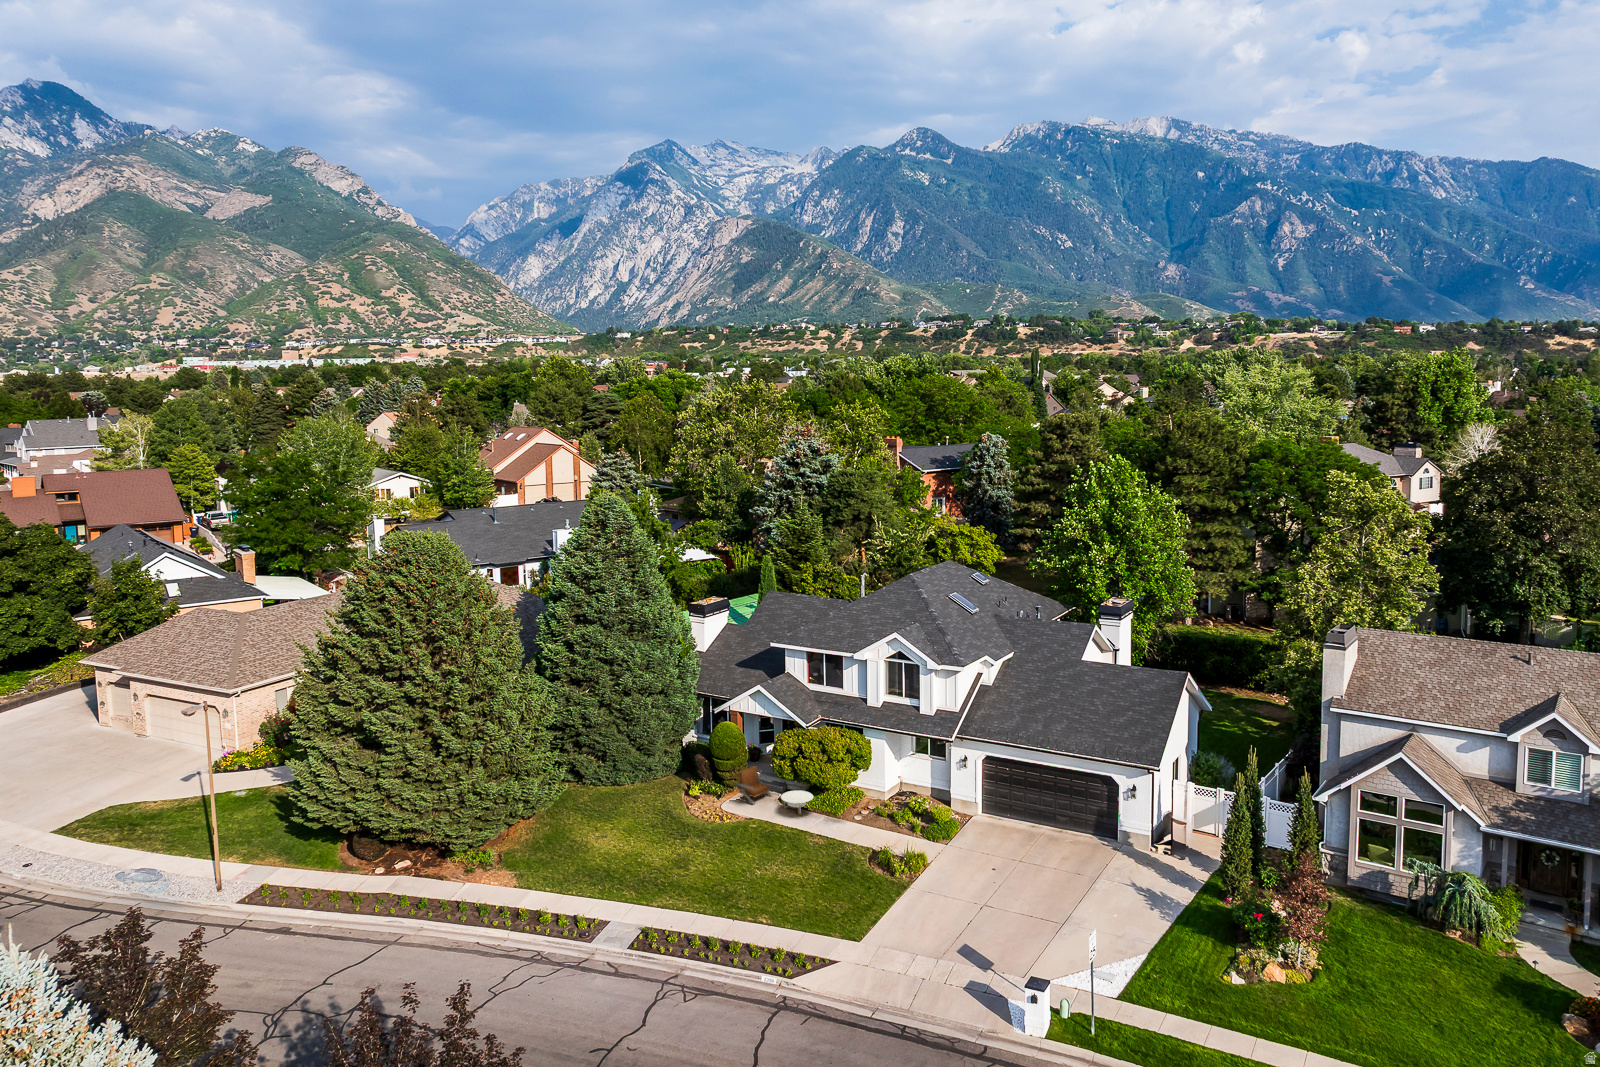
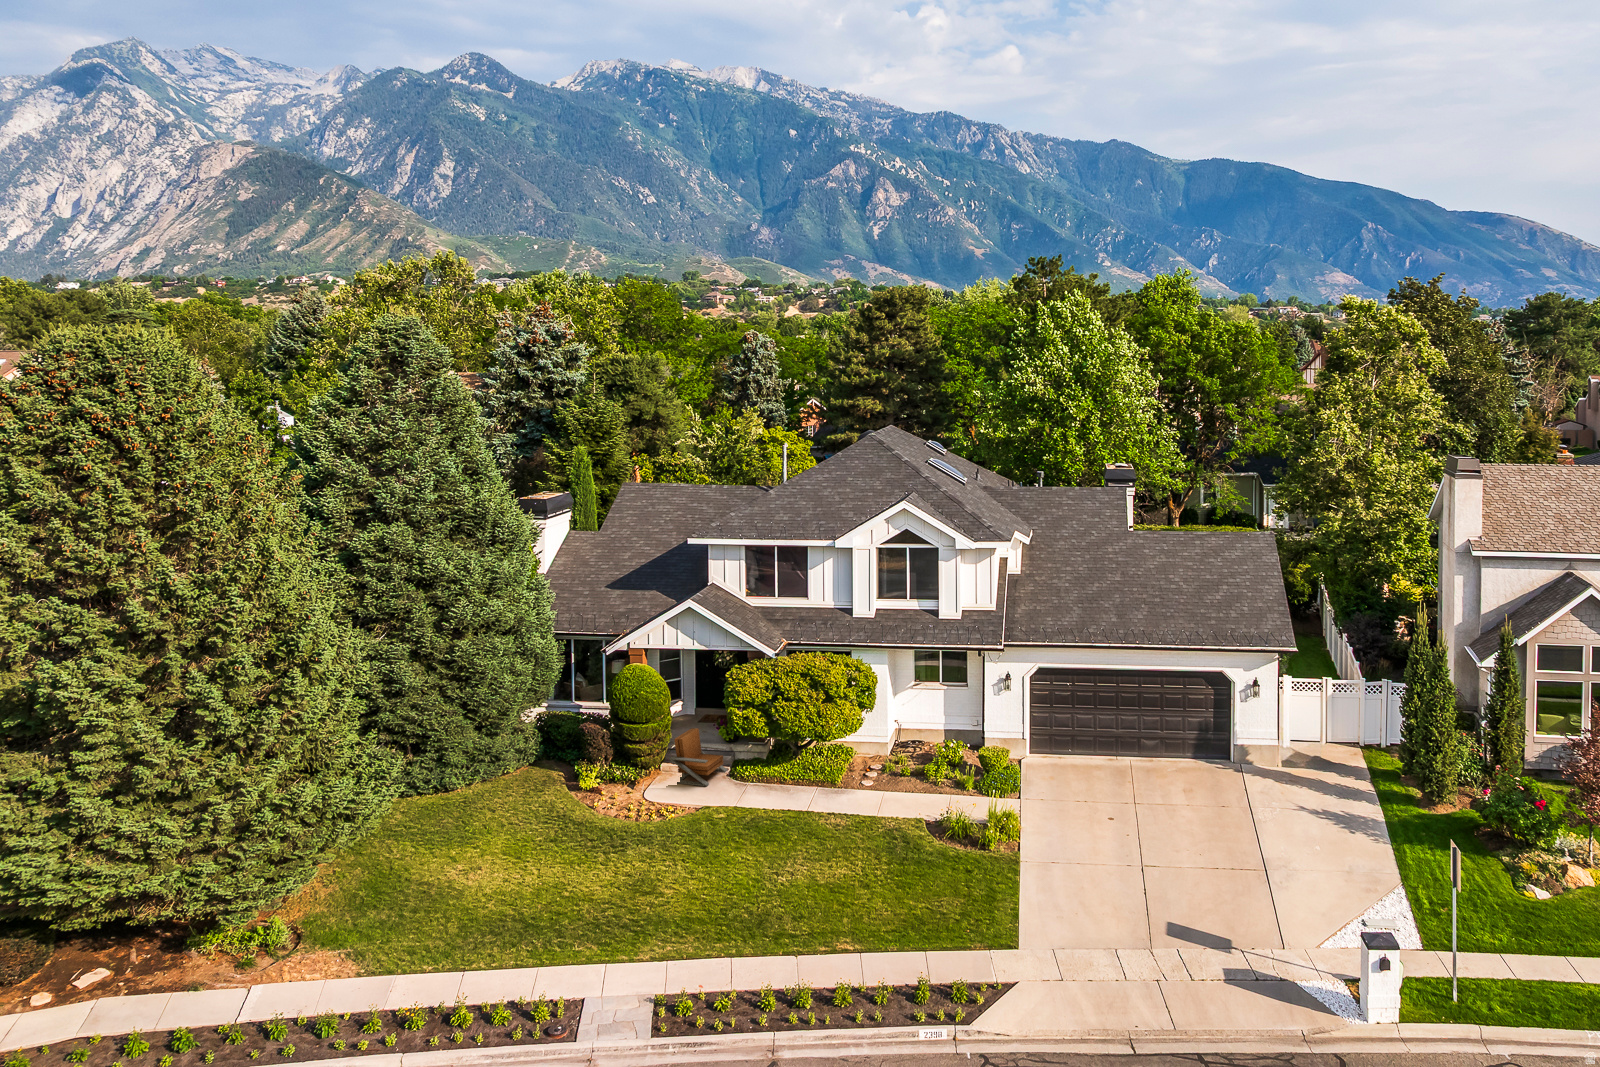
round table: present [781,790,813,815] -> none [753,755,805,790]

